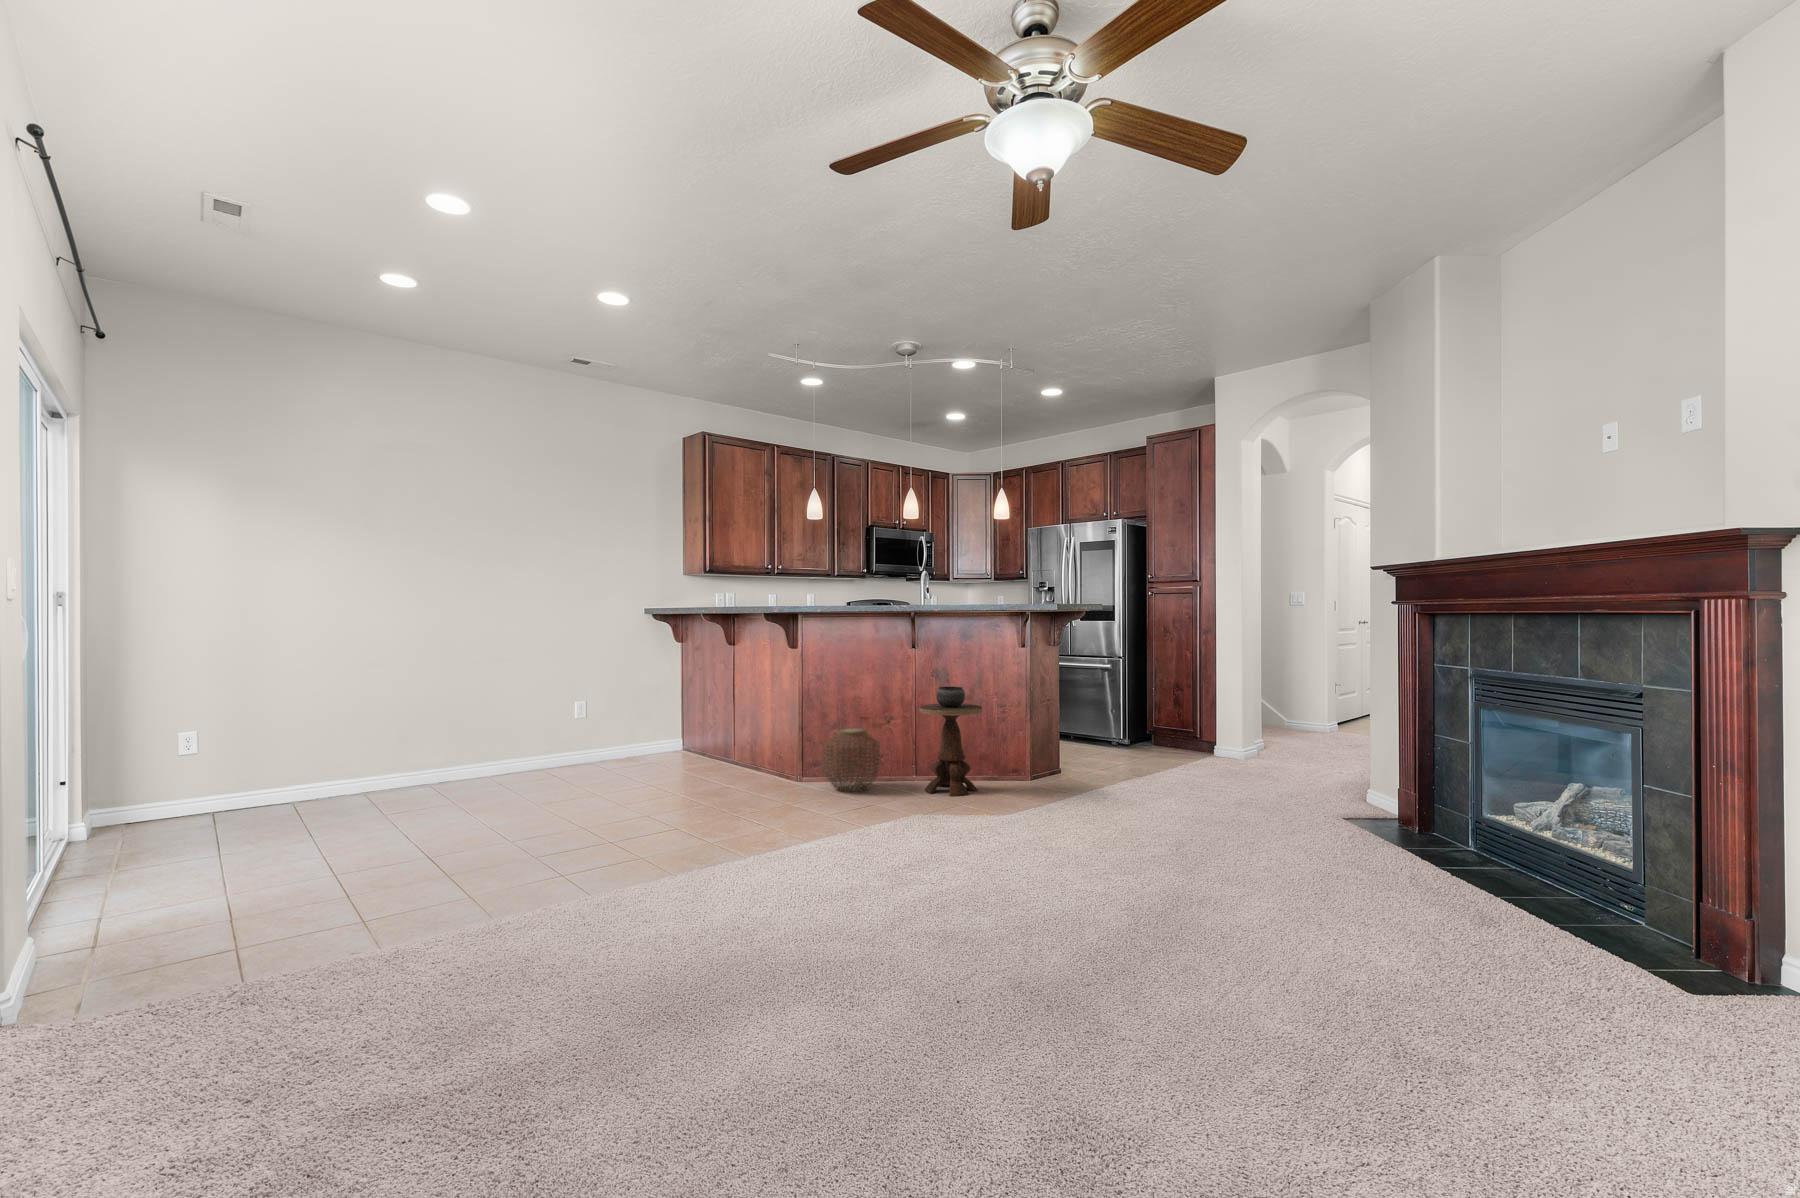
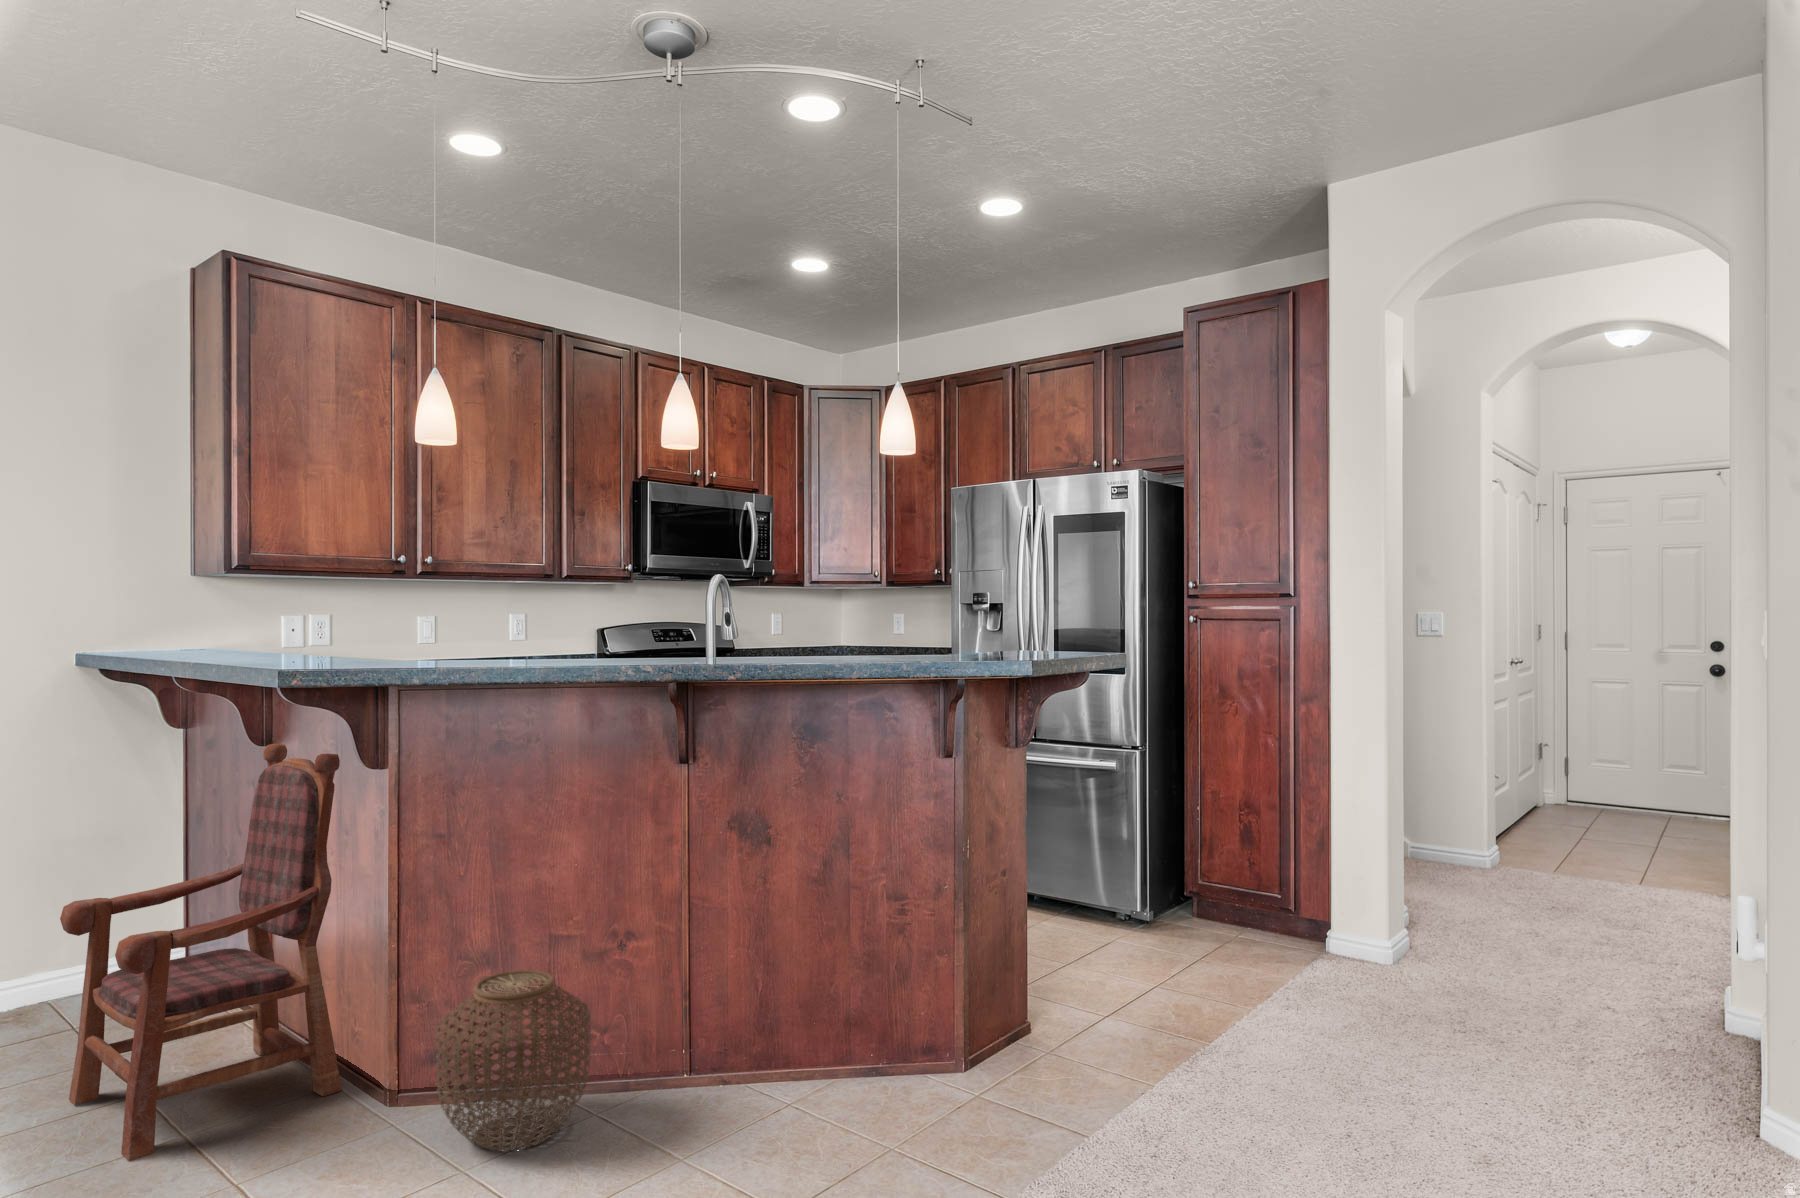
armchair: none [670,642,777,791] -> present [60,744,342,1161]
side table: present [920,686,982,796] -> none [689,863,848,1160]

